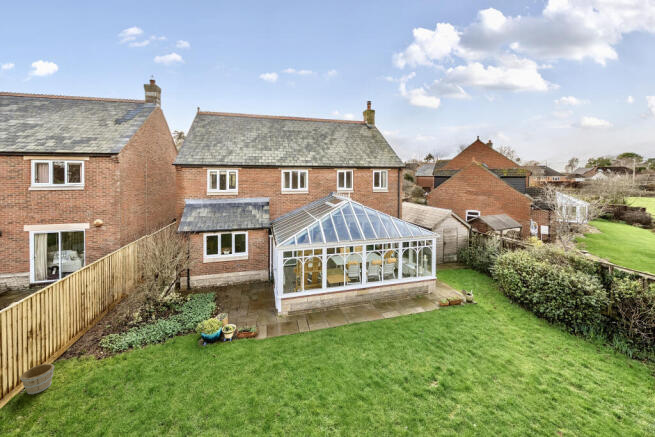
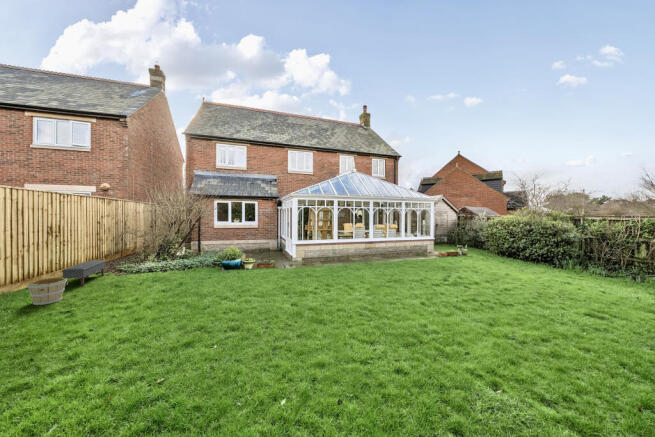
bench: none [53,326,93,363] -> present [62,260,105,287]

